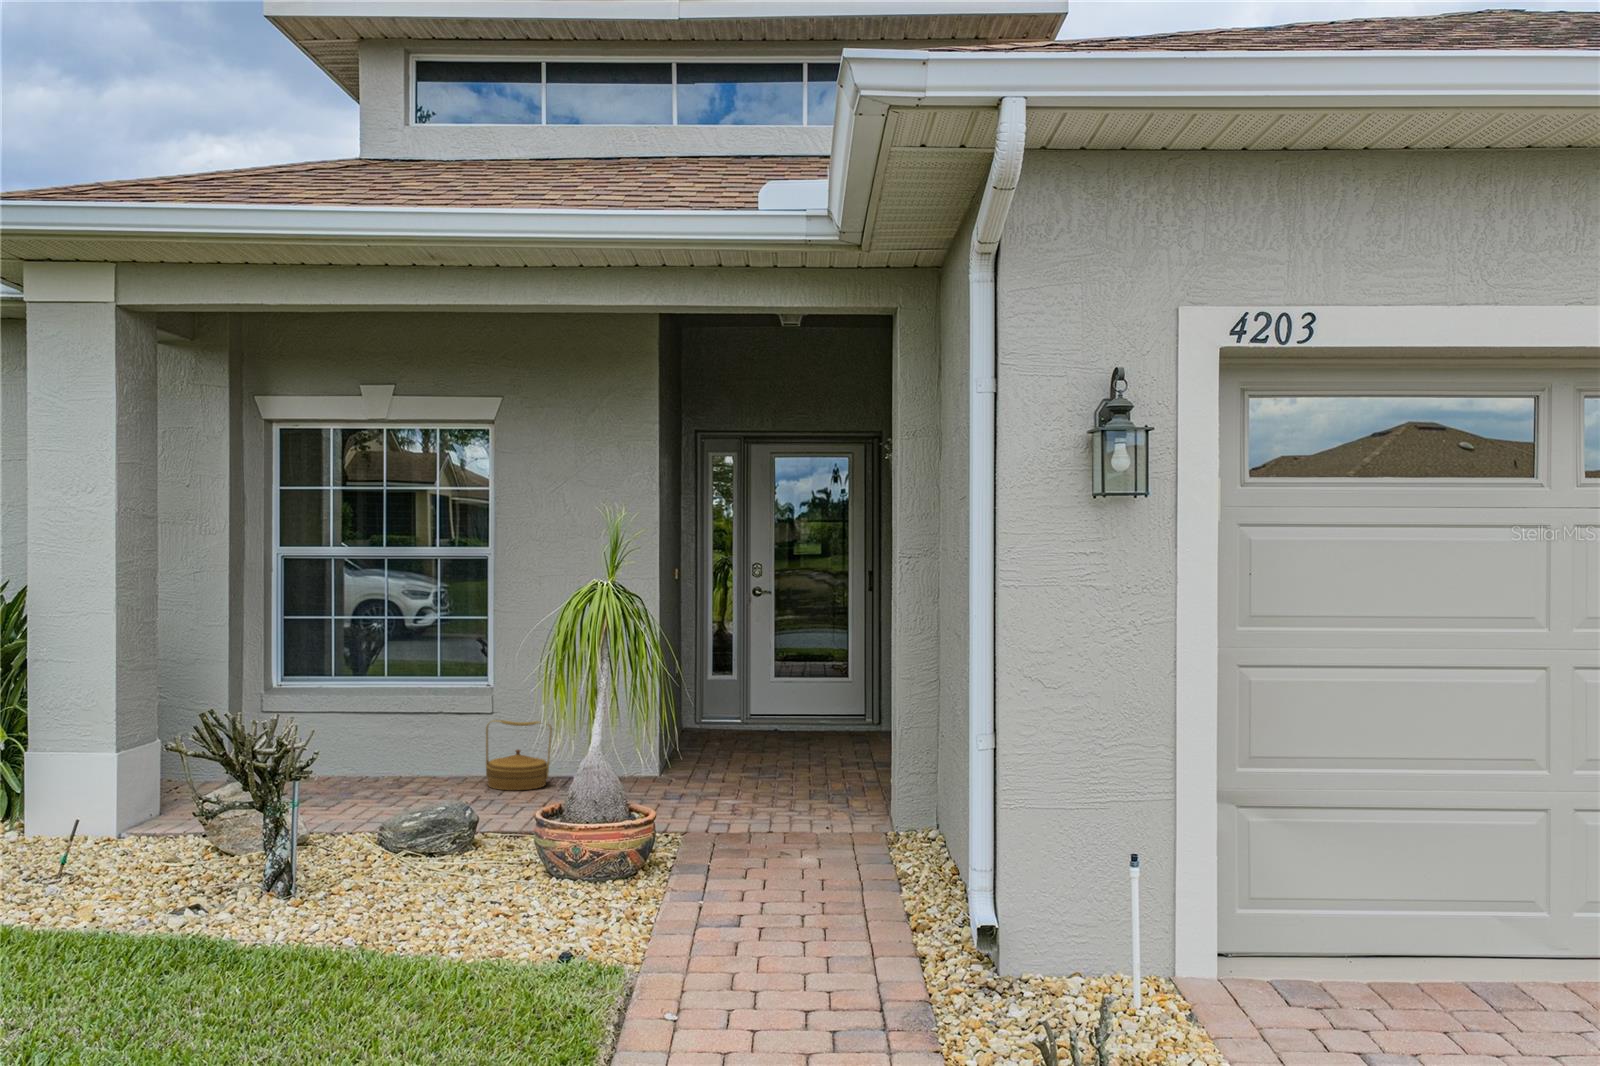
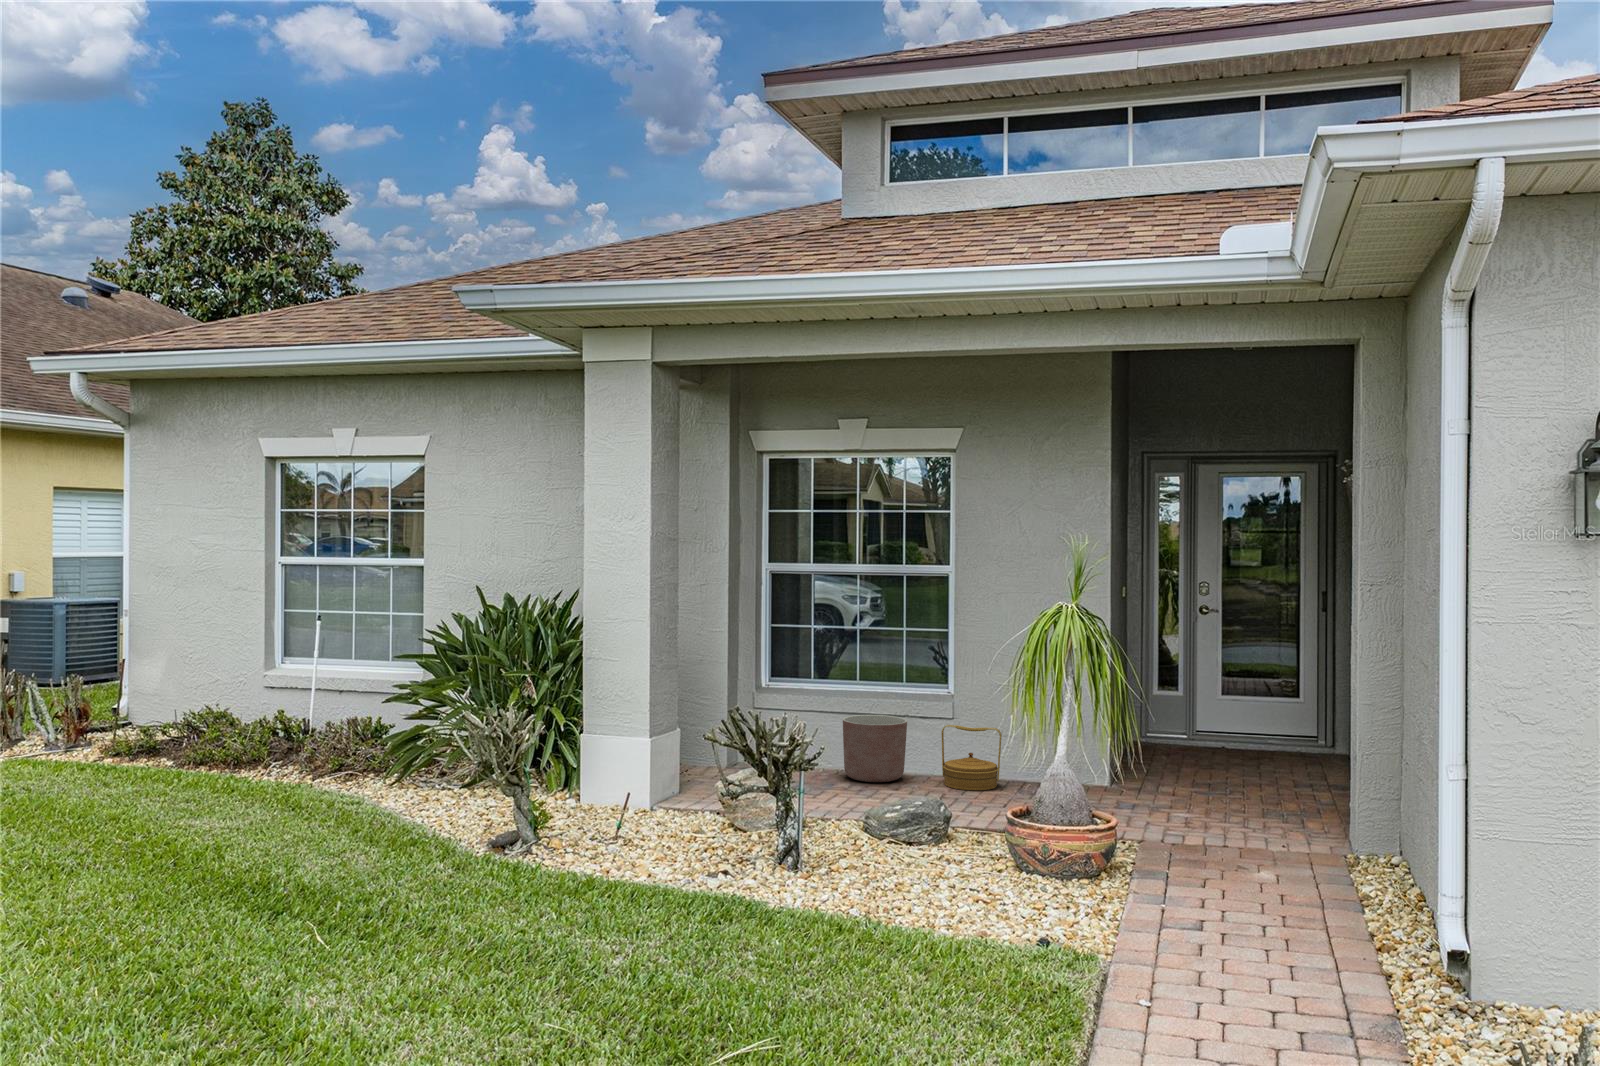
planter: none [371,712,447,787] -> present [843,715,907,782]

